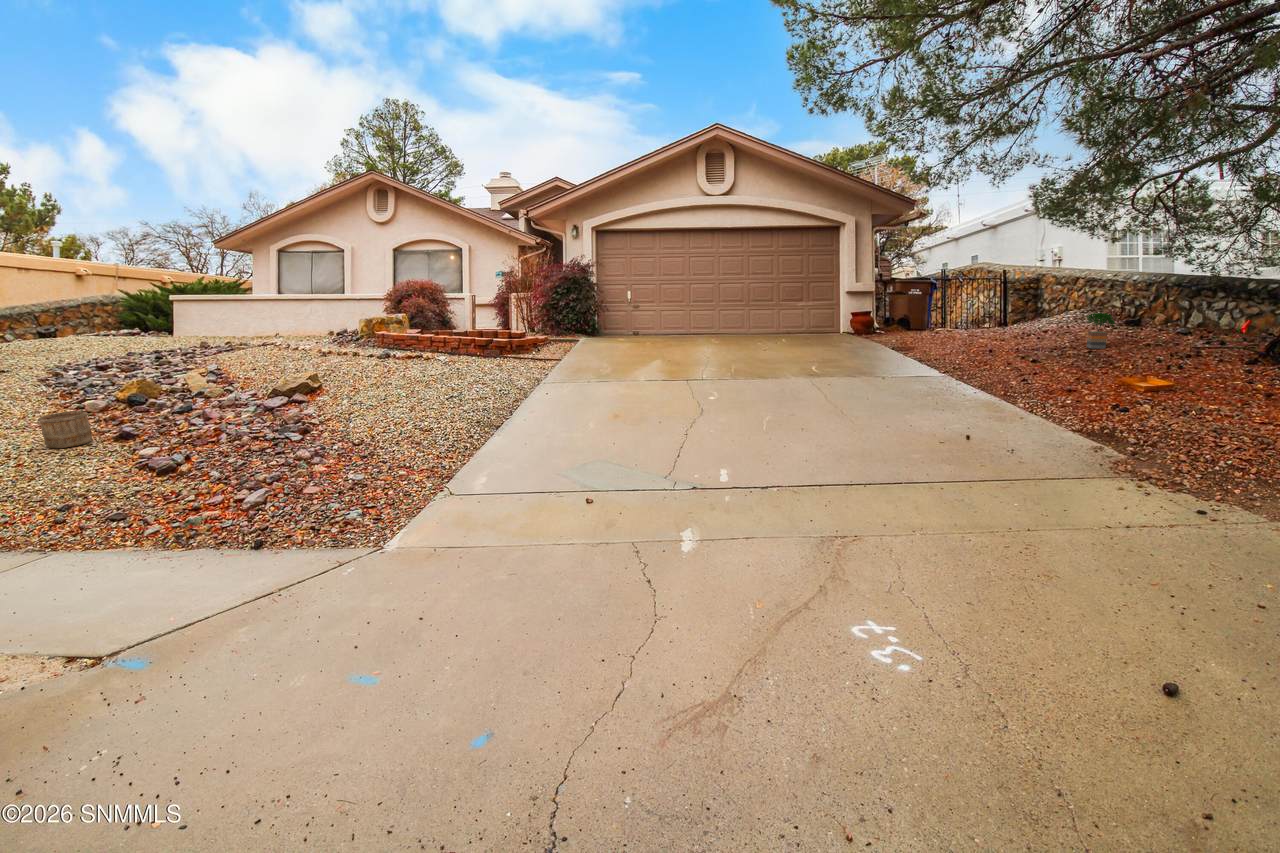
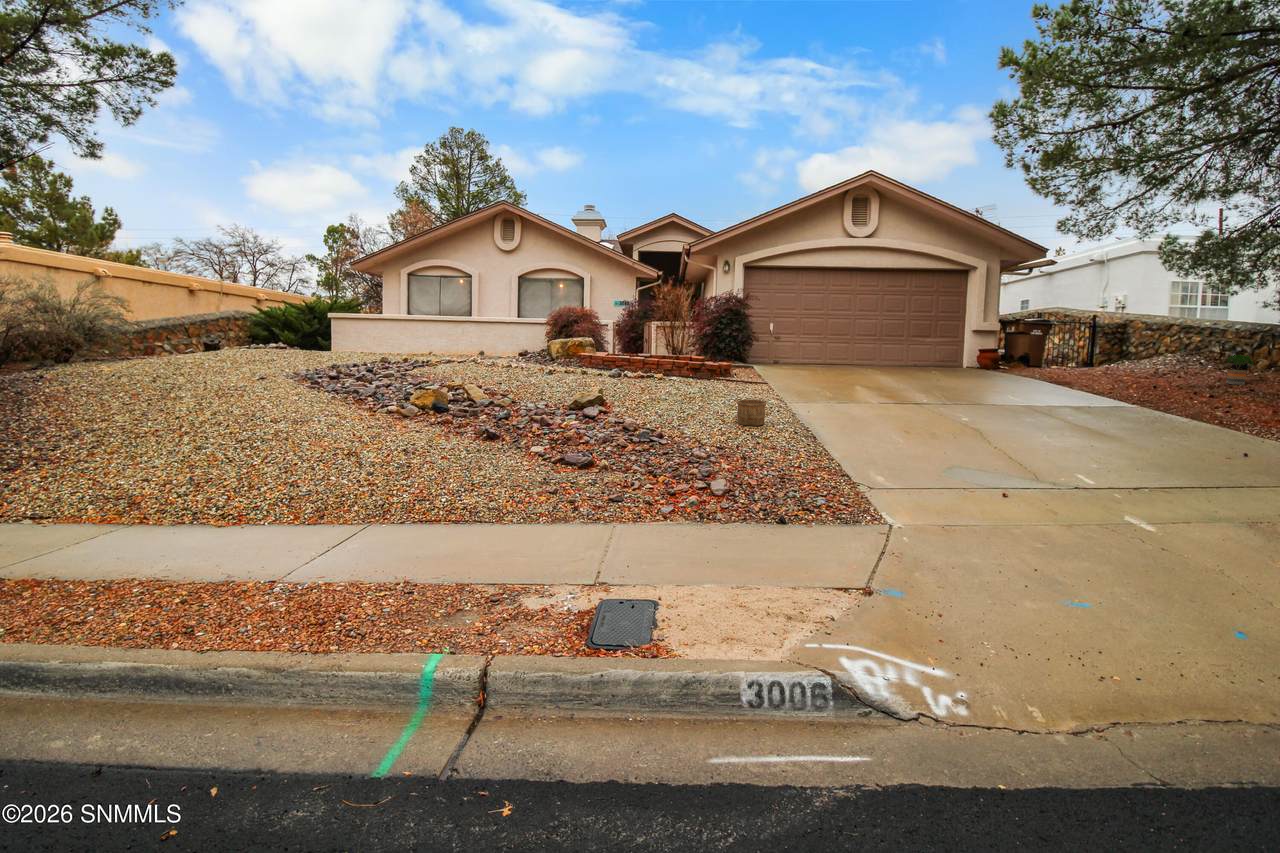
wooden bucket: present [38,411,92,448] -> present [737,399,766,426]

